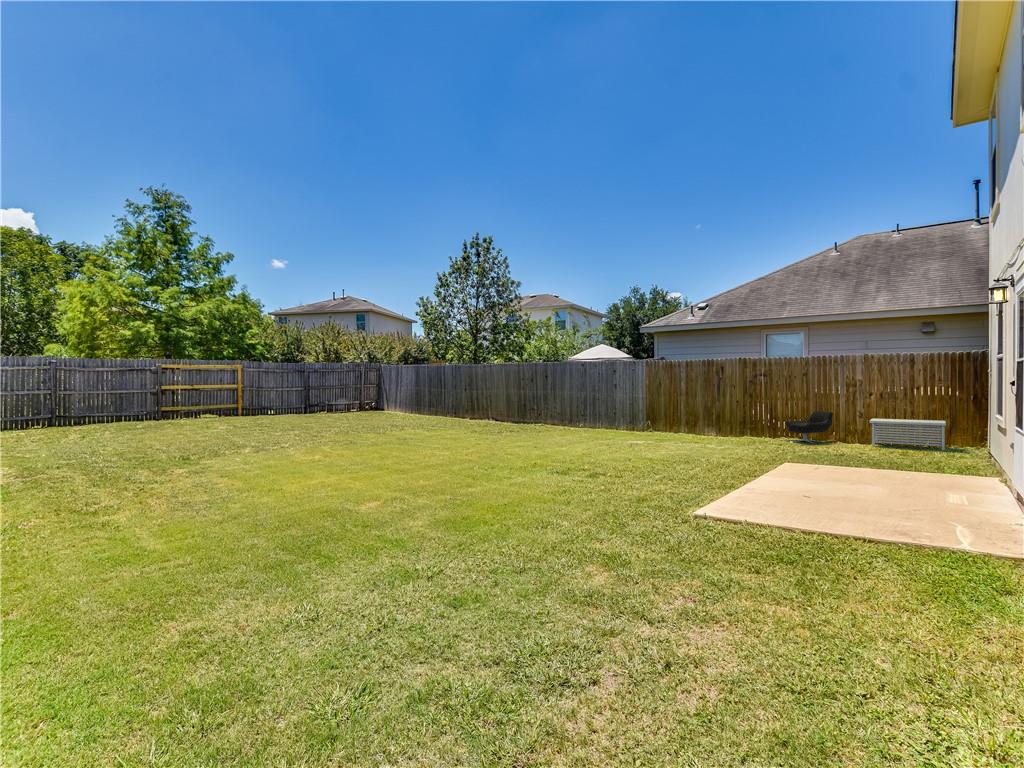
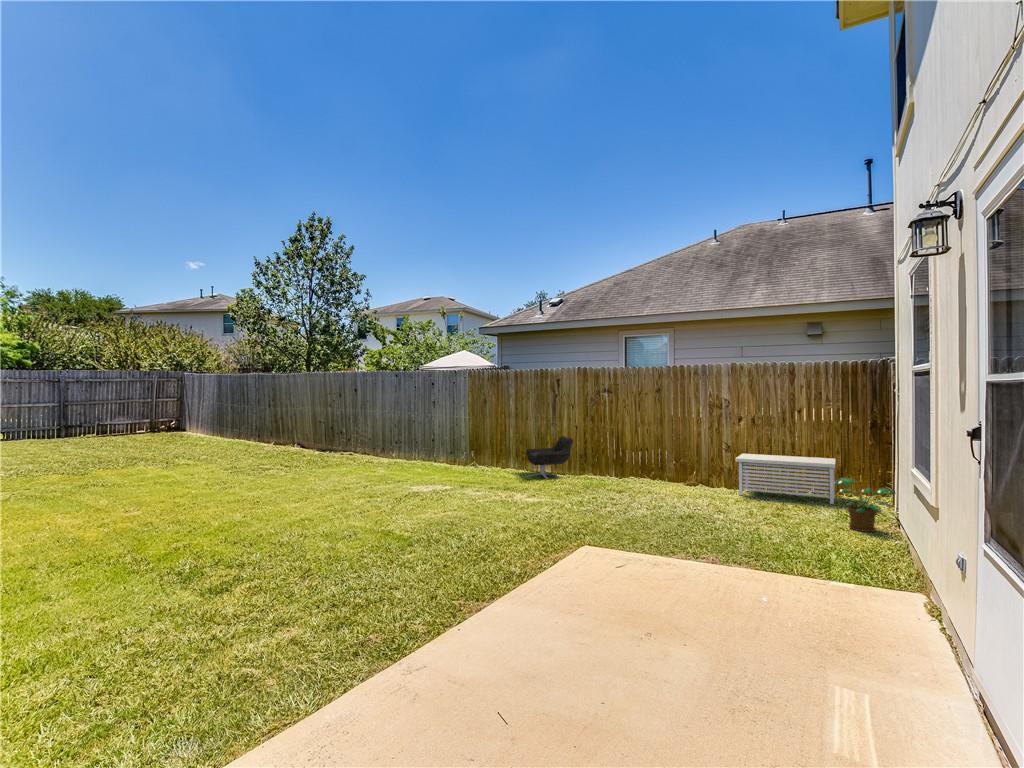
lounge chair: present [786,411,833,443] -> present [524,436,573,479]
potted plant: none [946,430,990,462] -> present [835,478,896,532]

